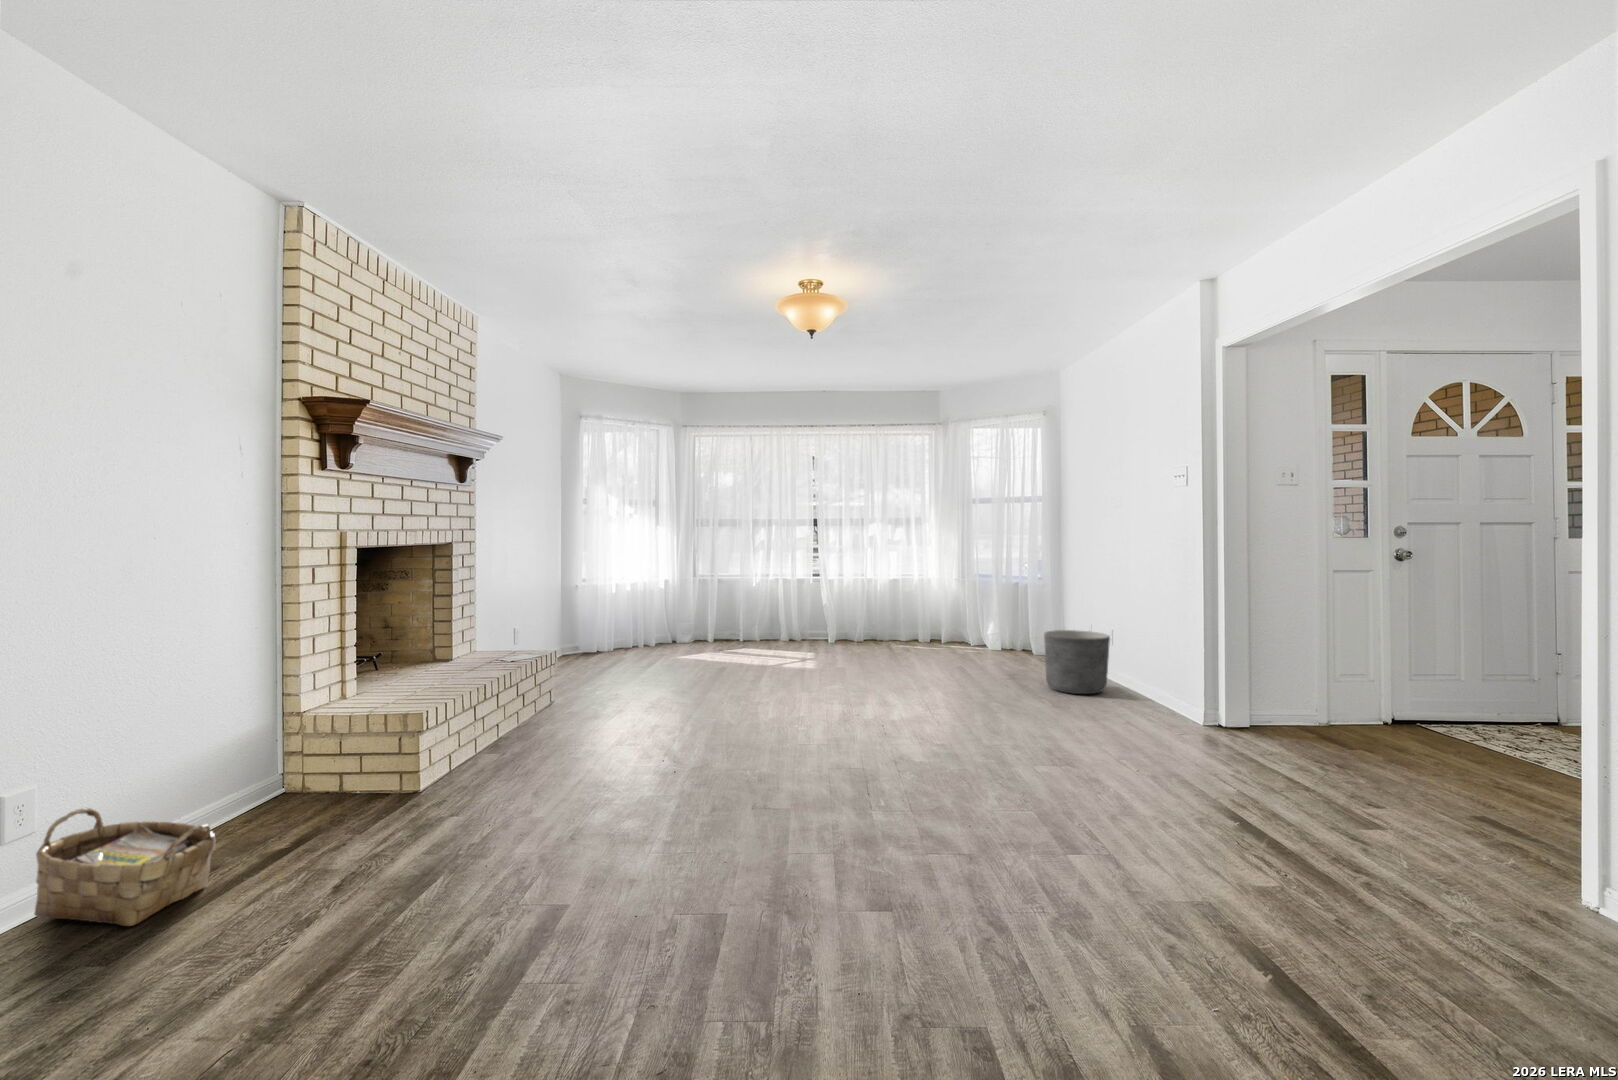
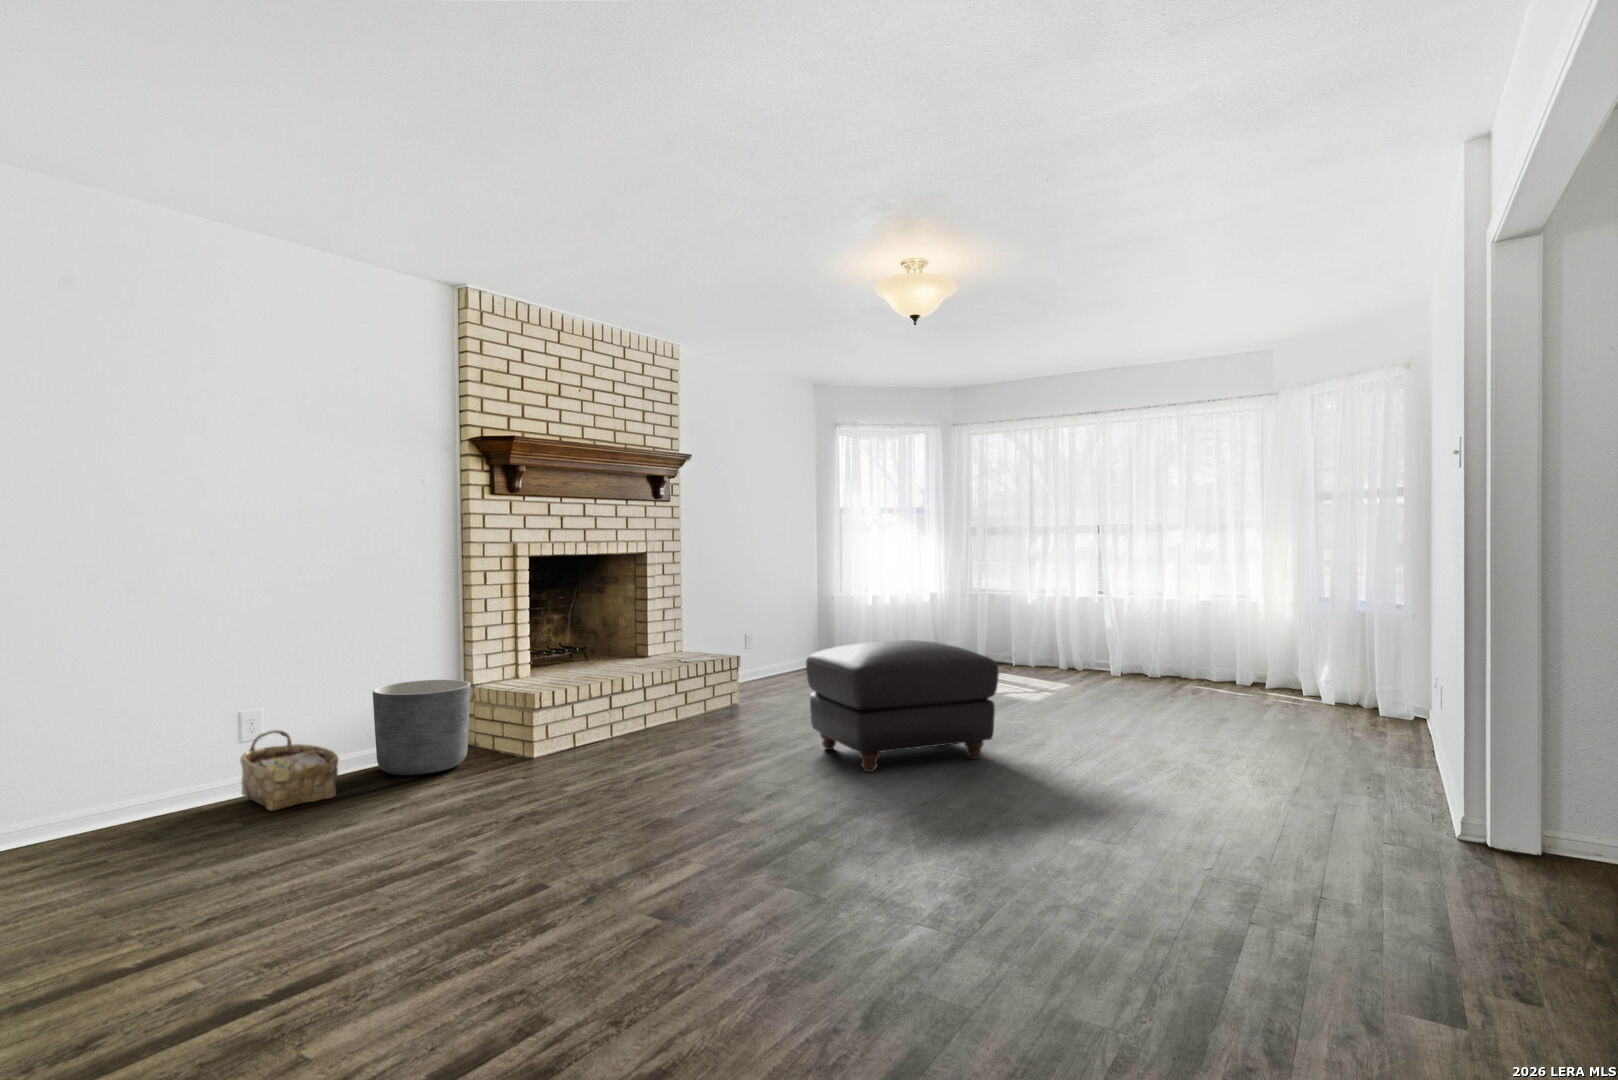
ottoman: none [698,625,869,747] -> present [806,640,999,772]
planter: present [1044,630,1110,694] -> present [373,680,470,775]

